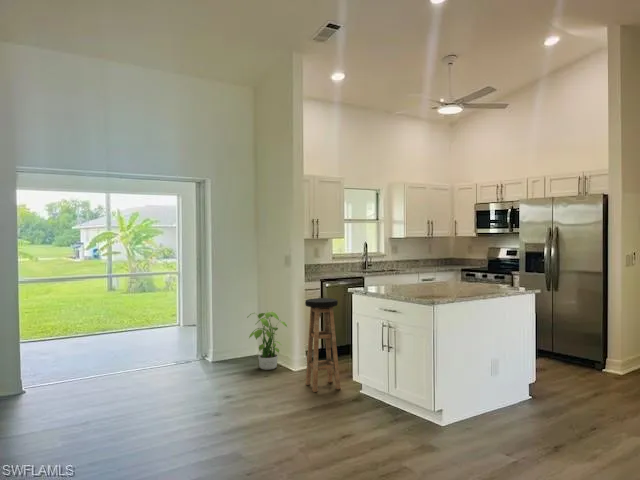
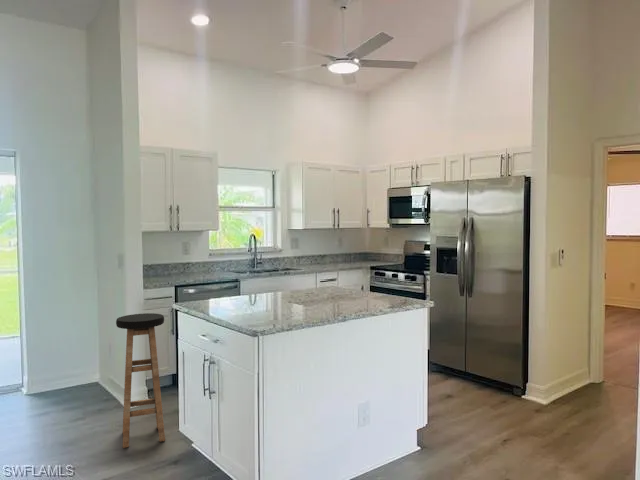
potted plant: present [247,312,287,370] -> none [61,325,118,407]

